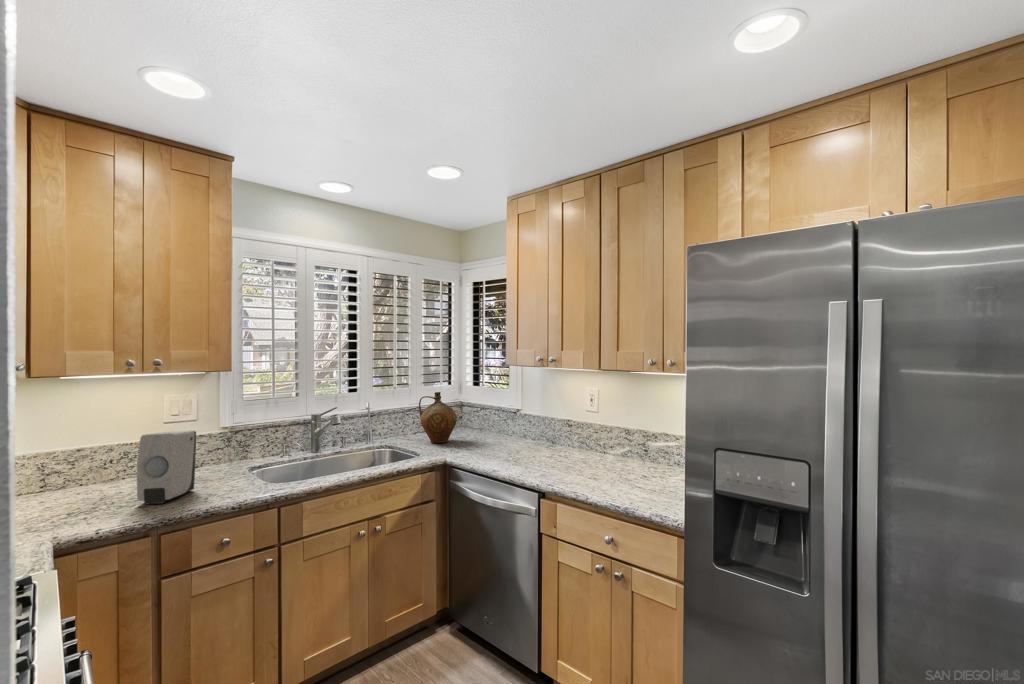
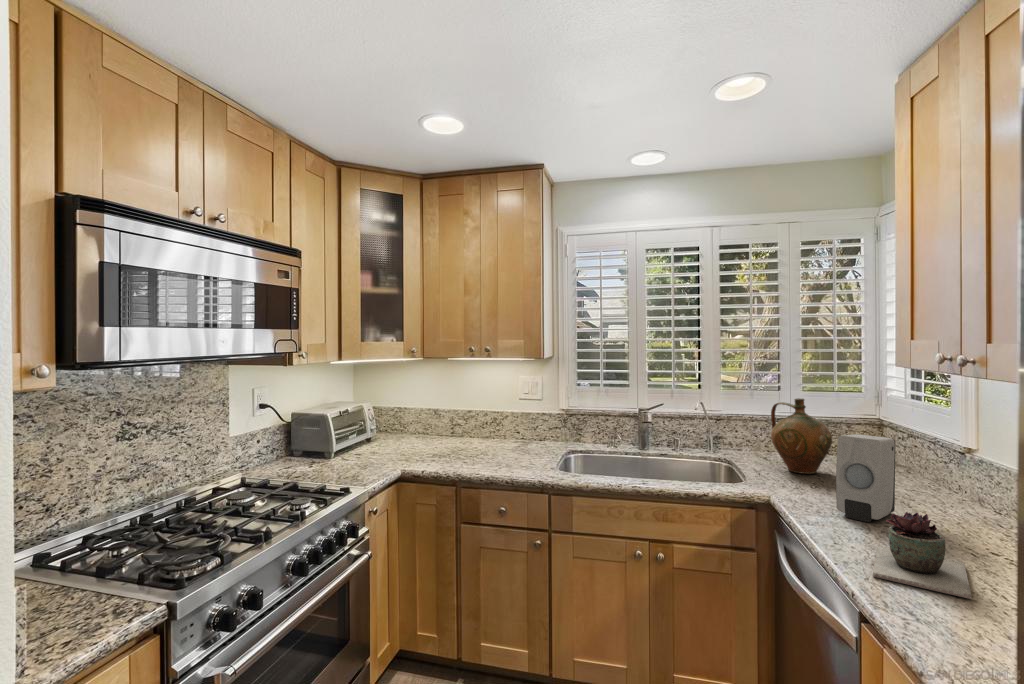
soap dispenser: present [137,431,196,505] -> present [836,434,895,522]
succulent plant: none [526,439,578,477] -> present [873,512,971,599]

